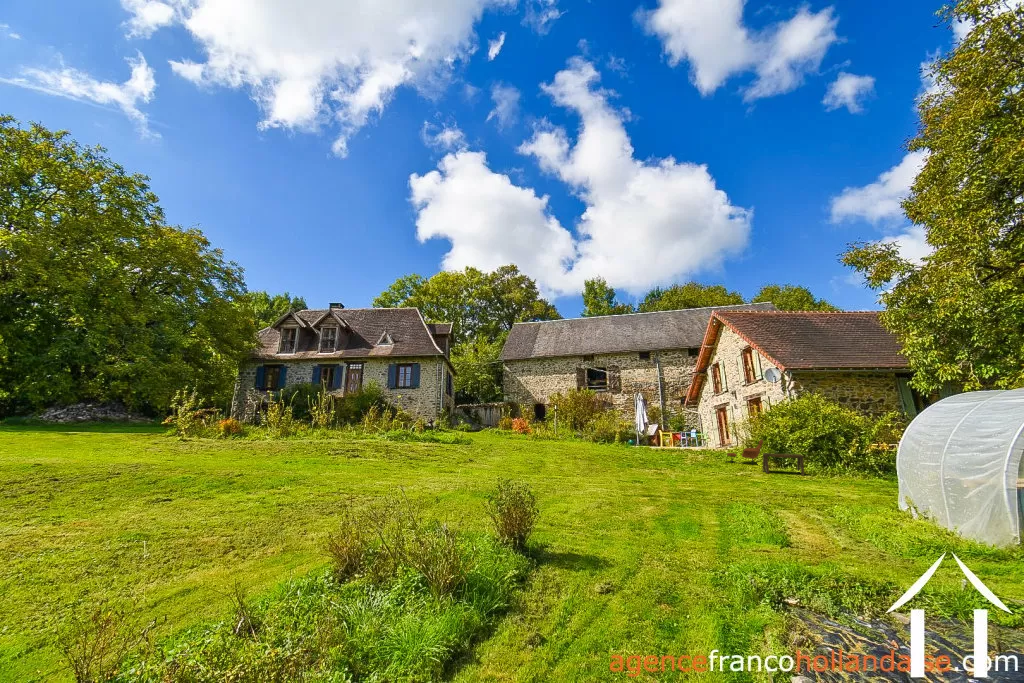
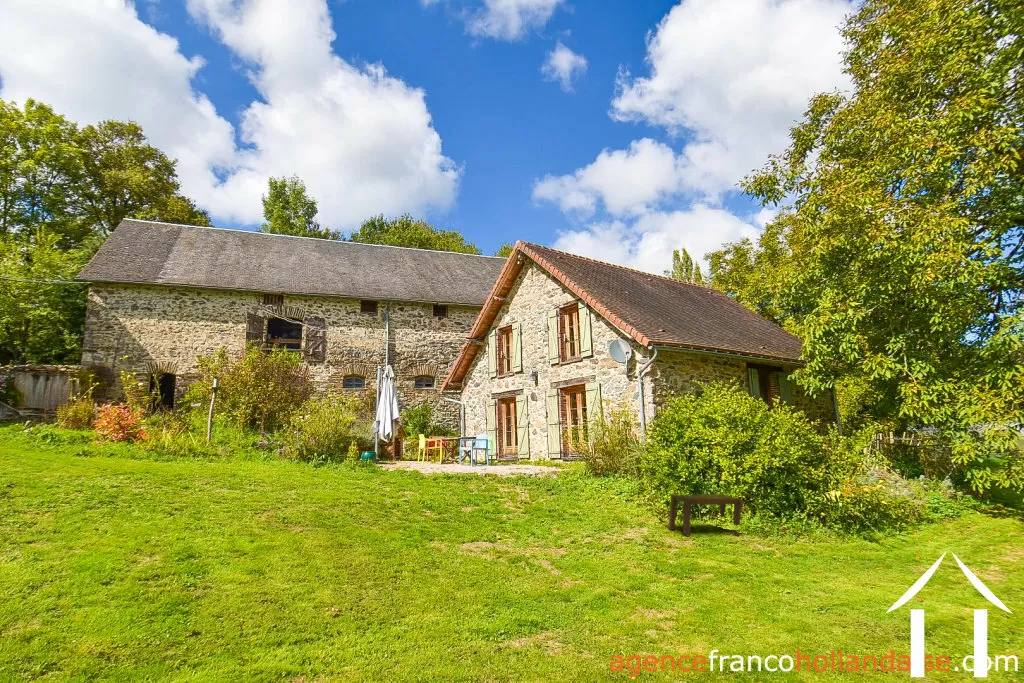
lounge chair: present [727,439,763,464] -> none [578,462,645,512]

